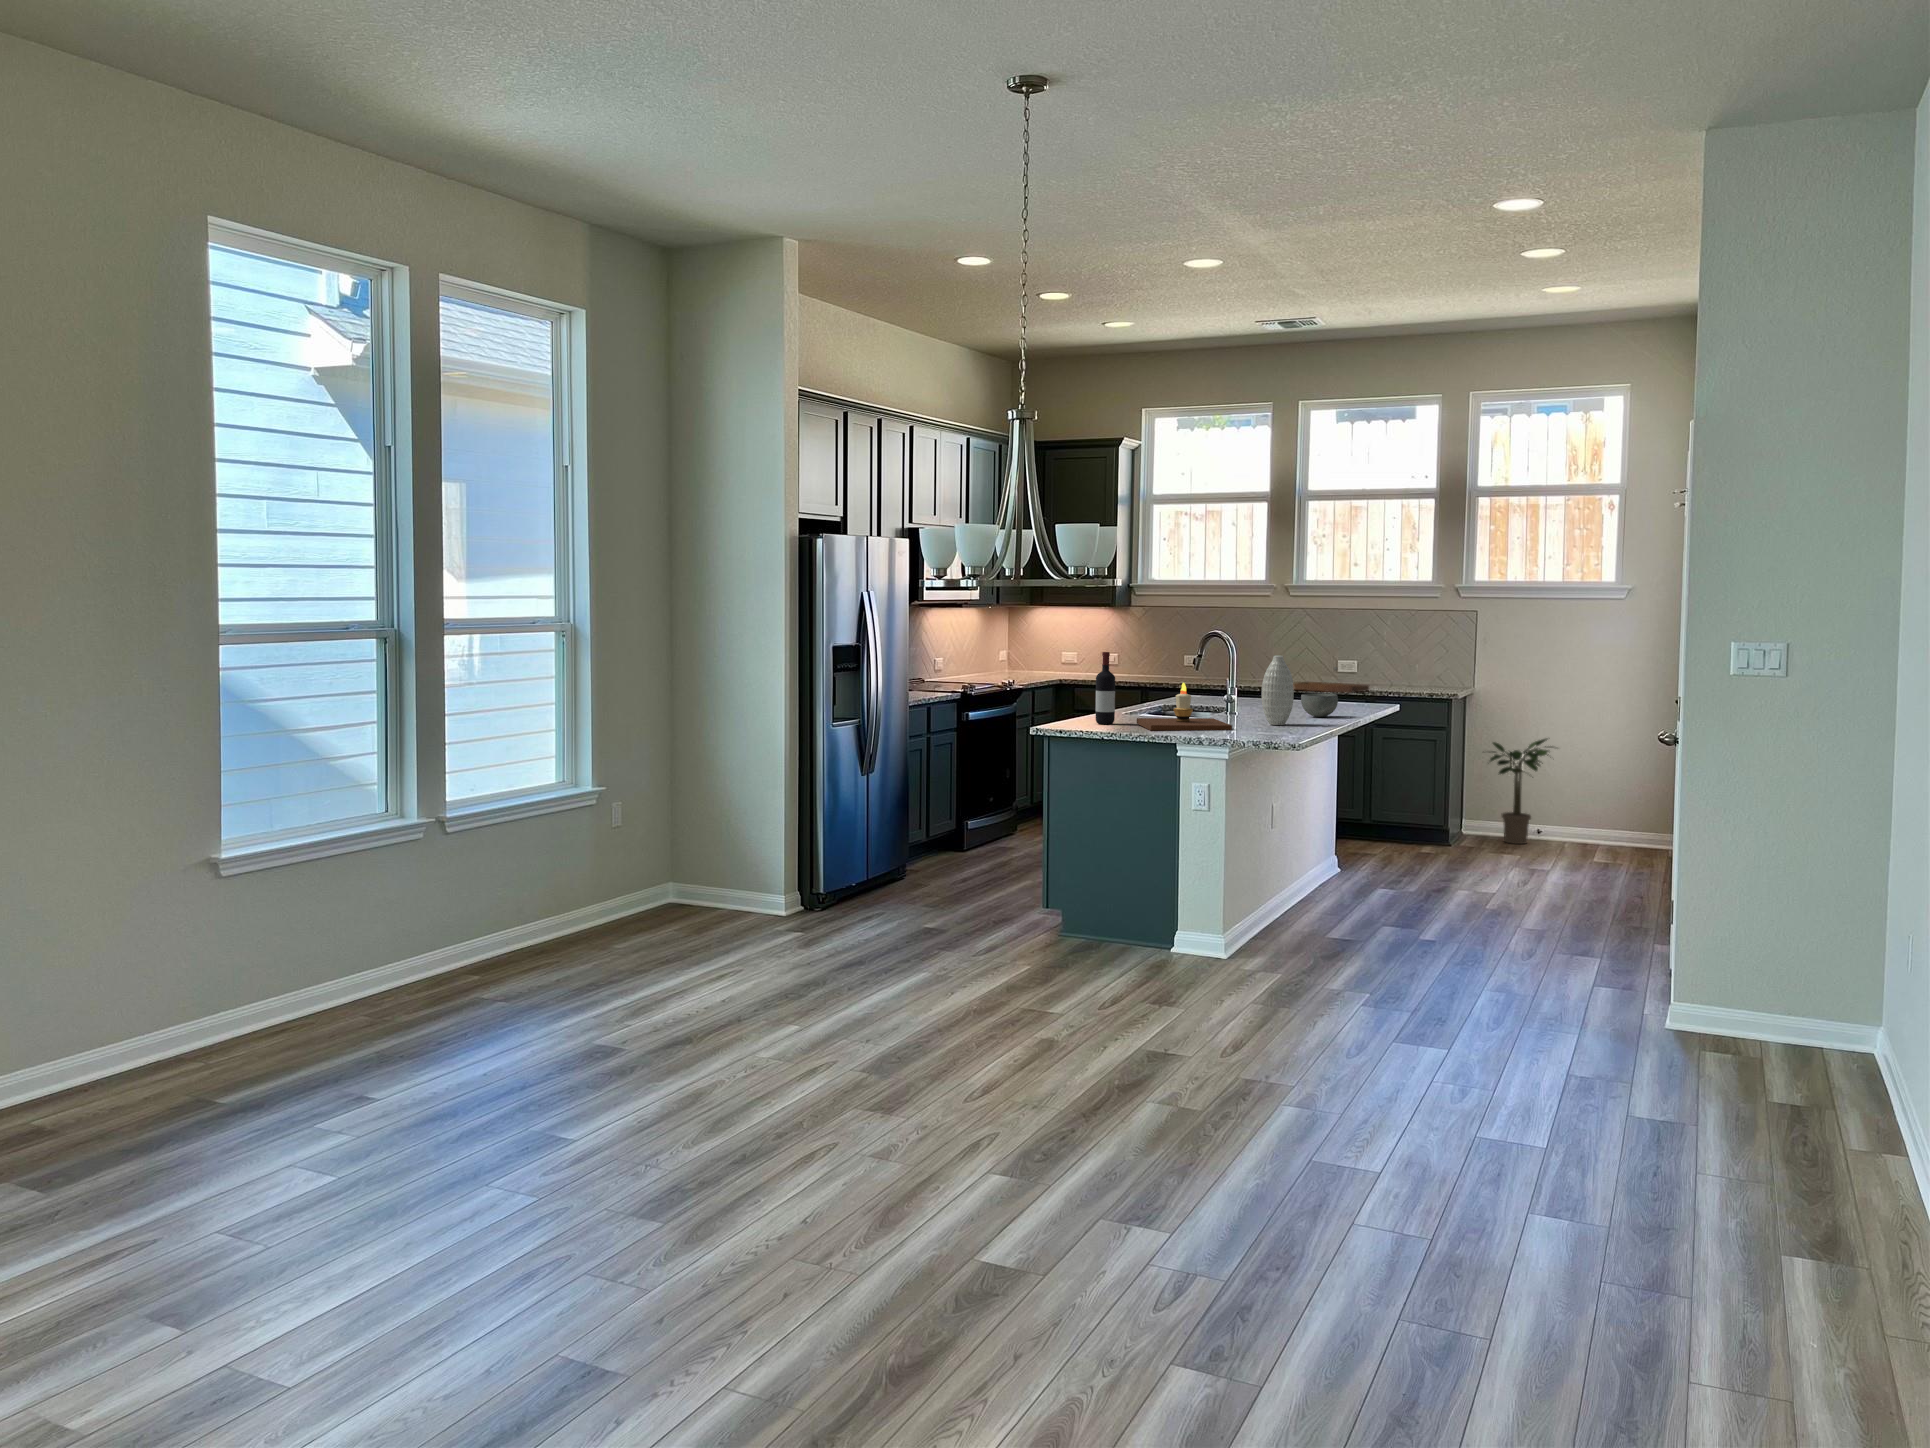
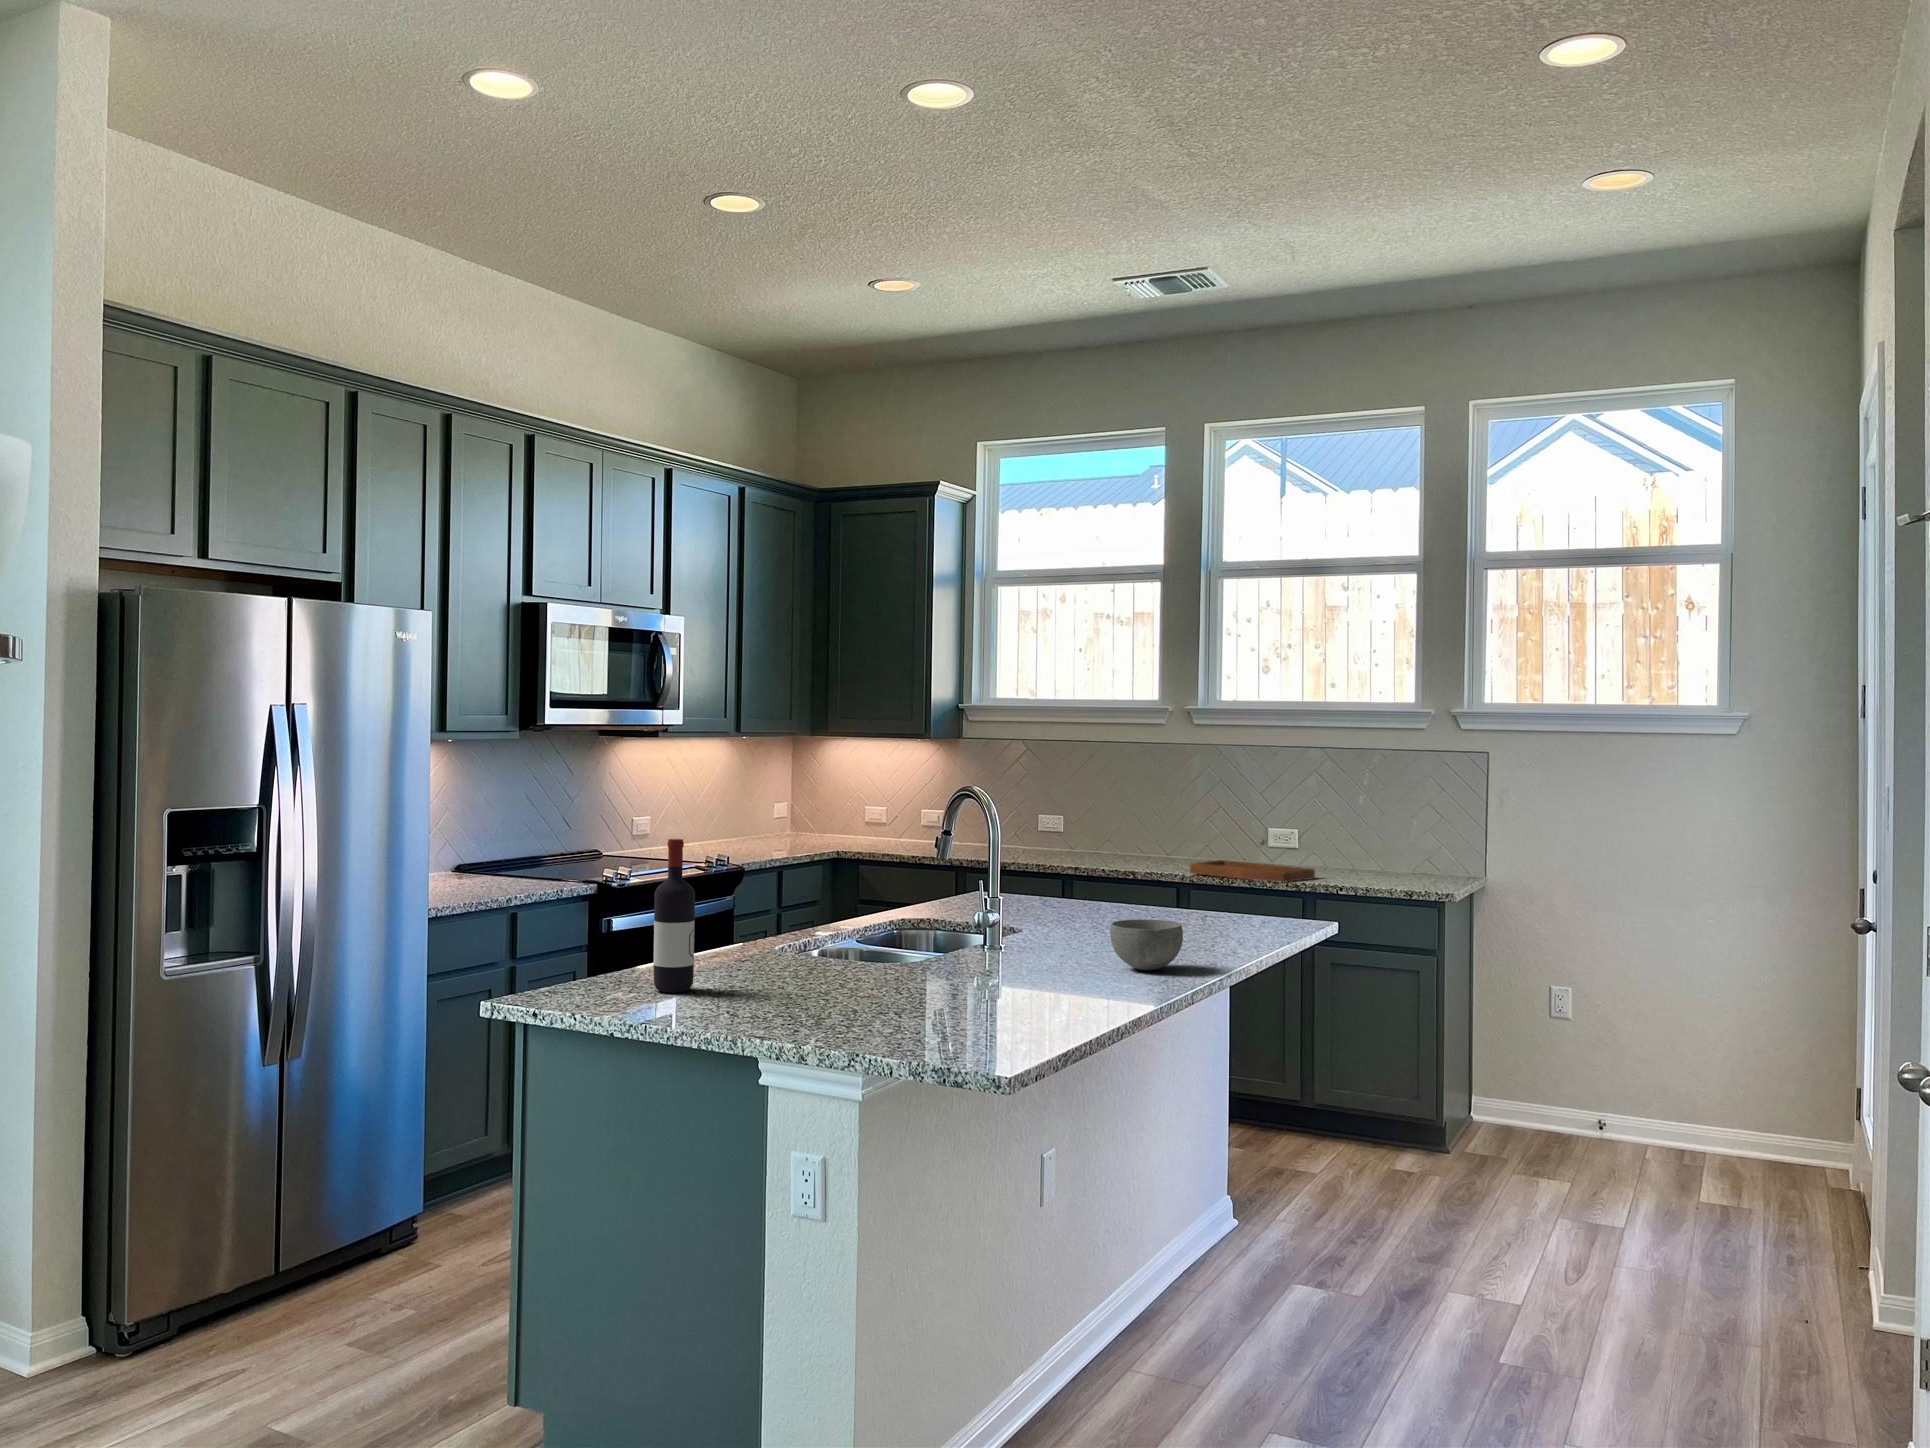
vase: present [1262,656,1294,725] -> none [988,853,1055,1006]
candle: present [1137,683,1232,731] -> none [705,913,894,1031]
potted plant: present [1490,738,1552,844] -> none [1498,968,1633,1148]

